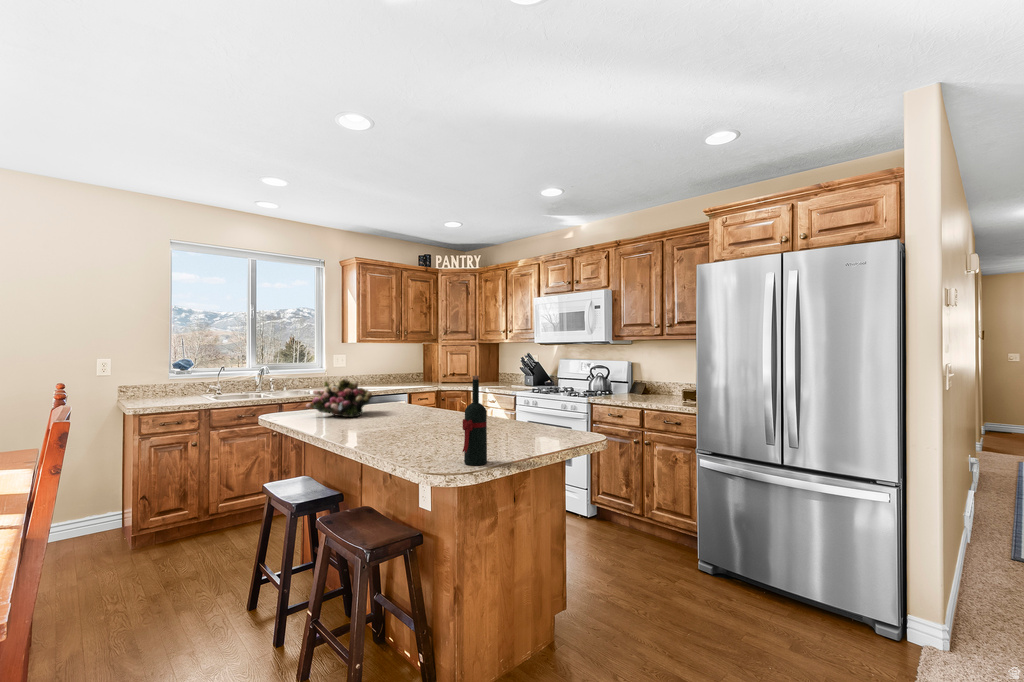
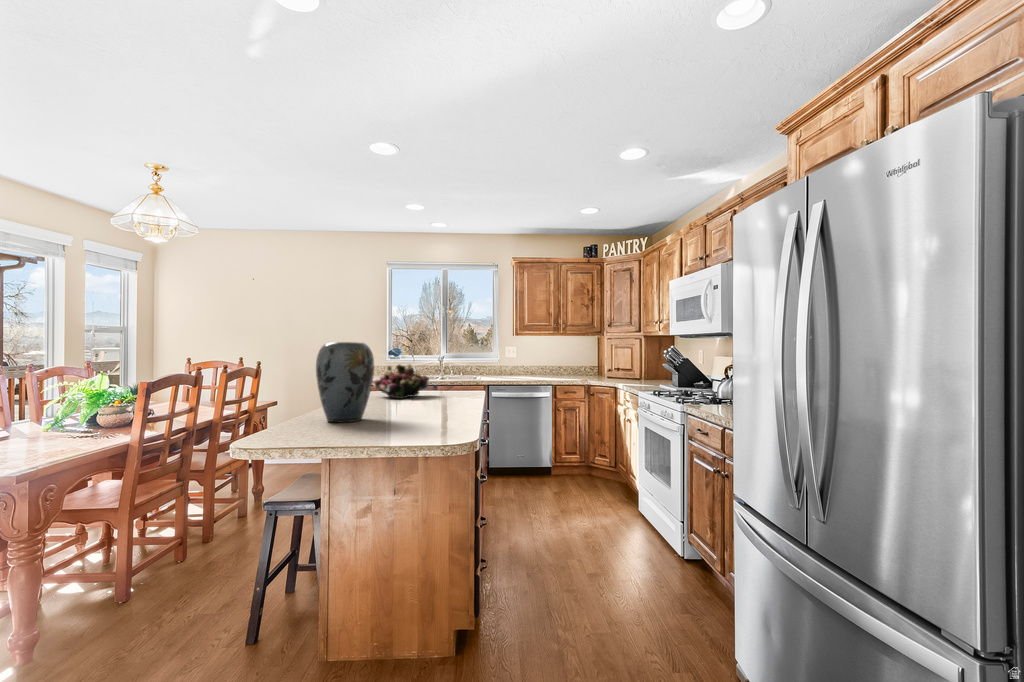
vase: none [387,359,447,445] -> present [316,342,374,422]
wine bottle: present [462,376,487,465] -> none [282,355,313,441]

